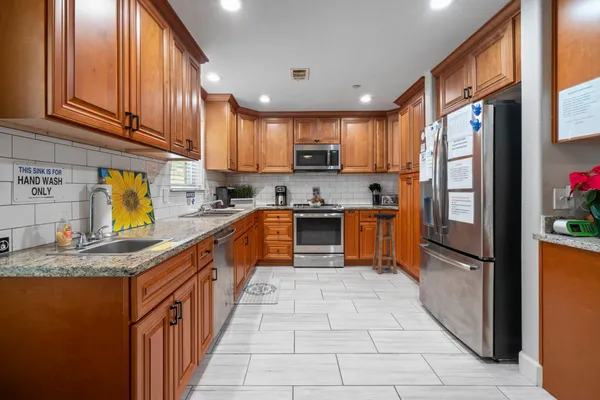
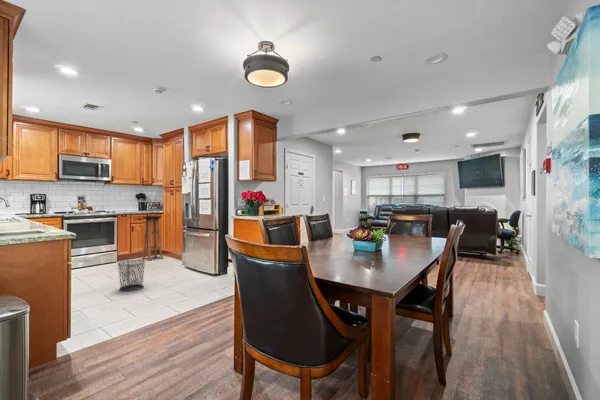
waste bin: none [317,284,355,337] -> present [118,260,145,291]

